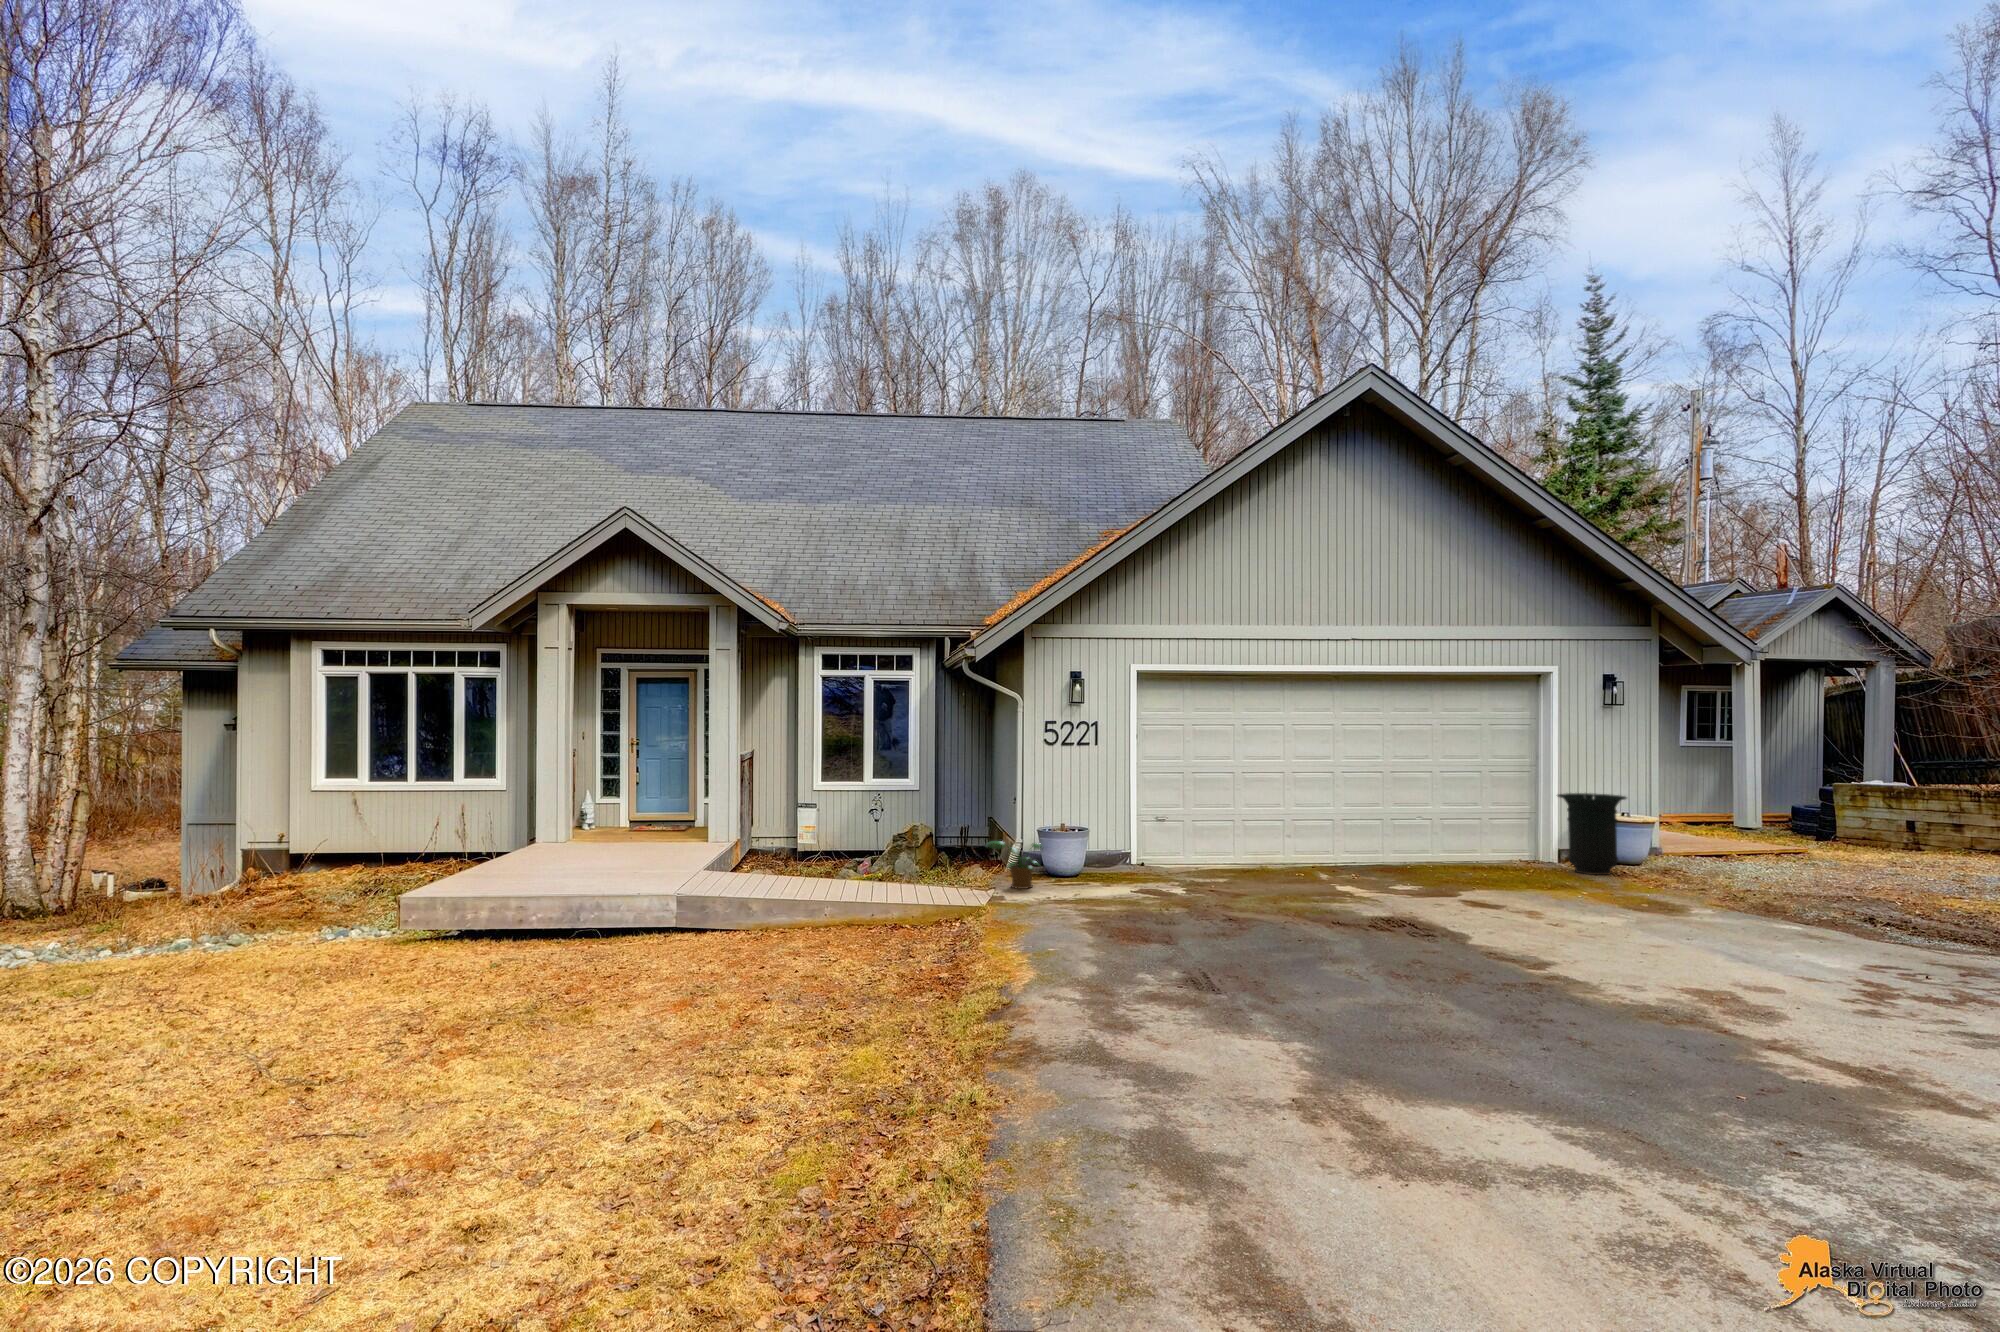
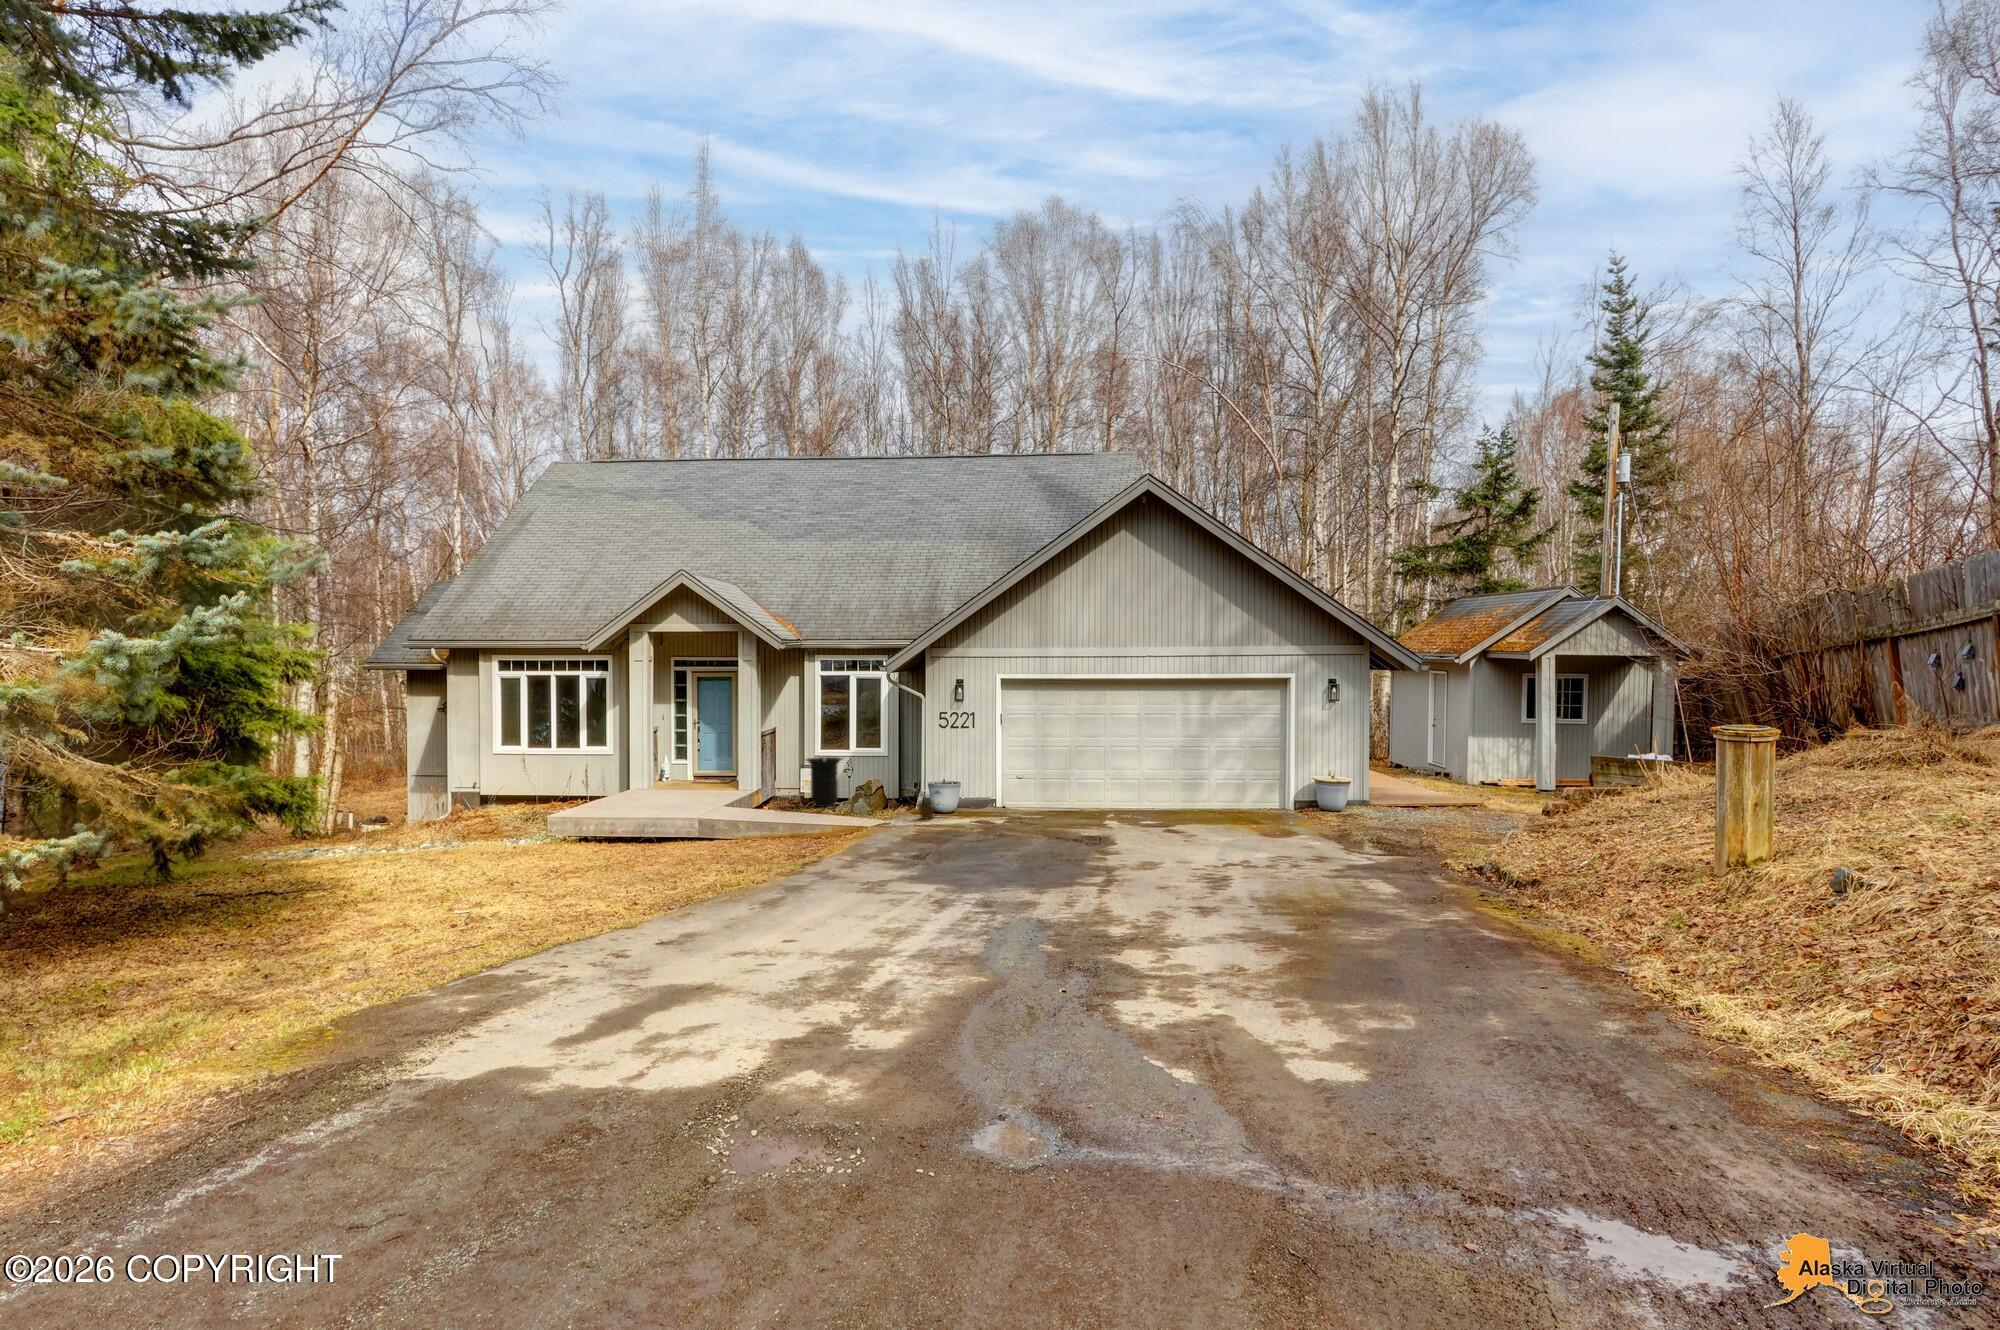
trash can: present [1558,793,1626,875] -> present [806,757,842,807]

